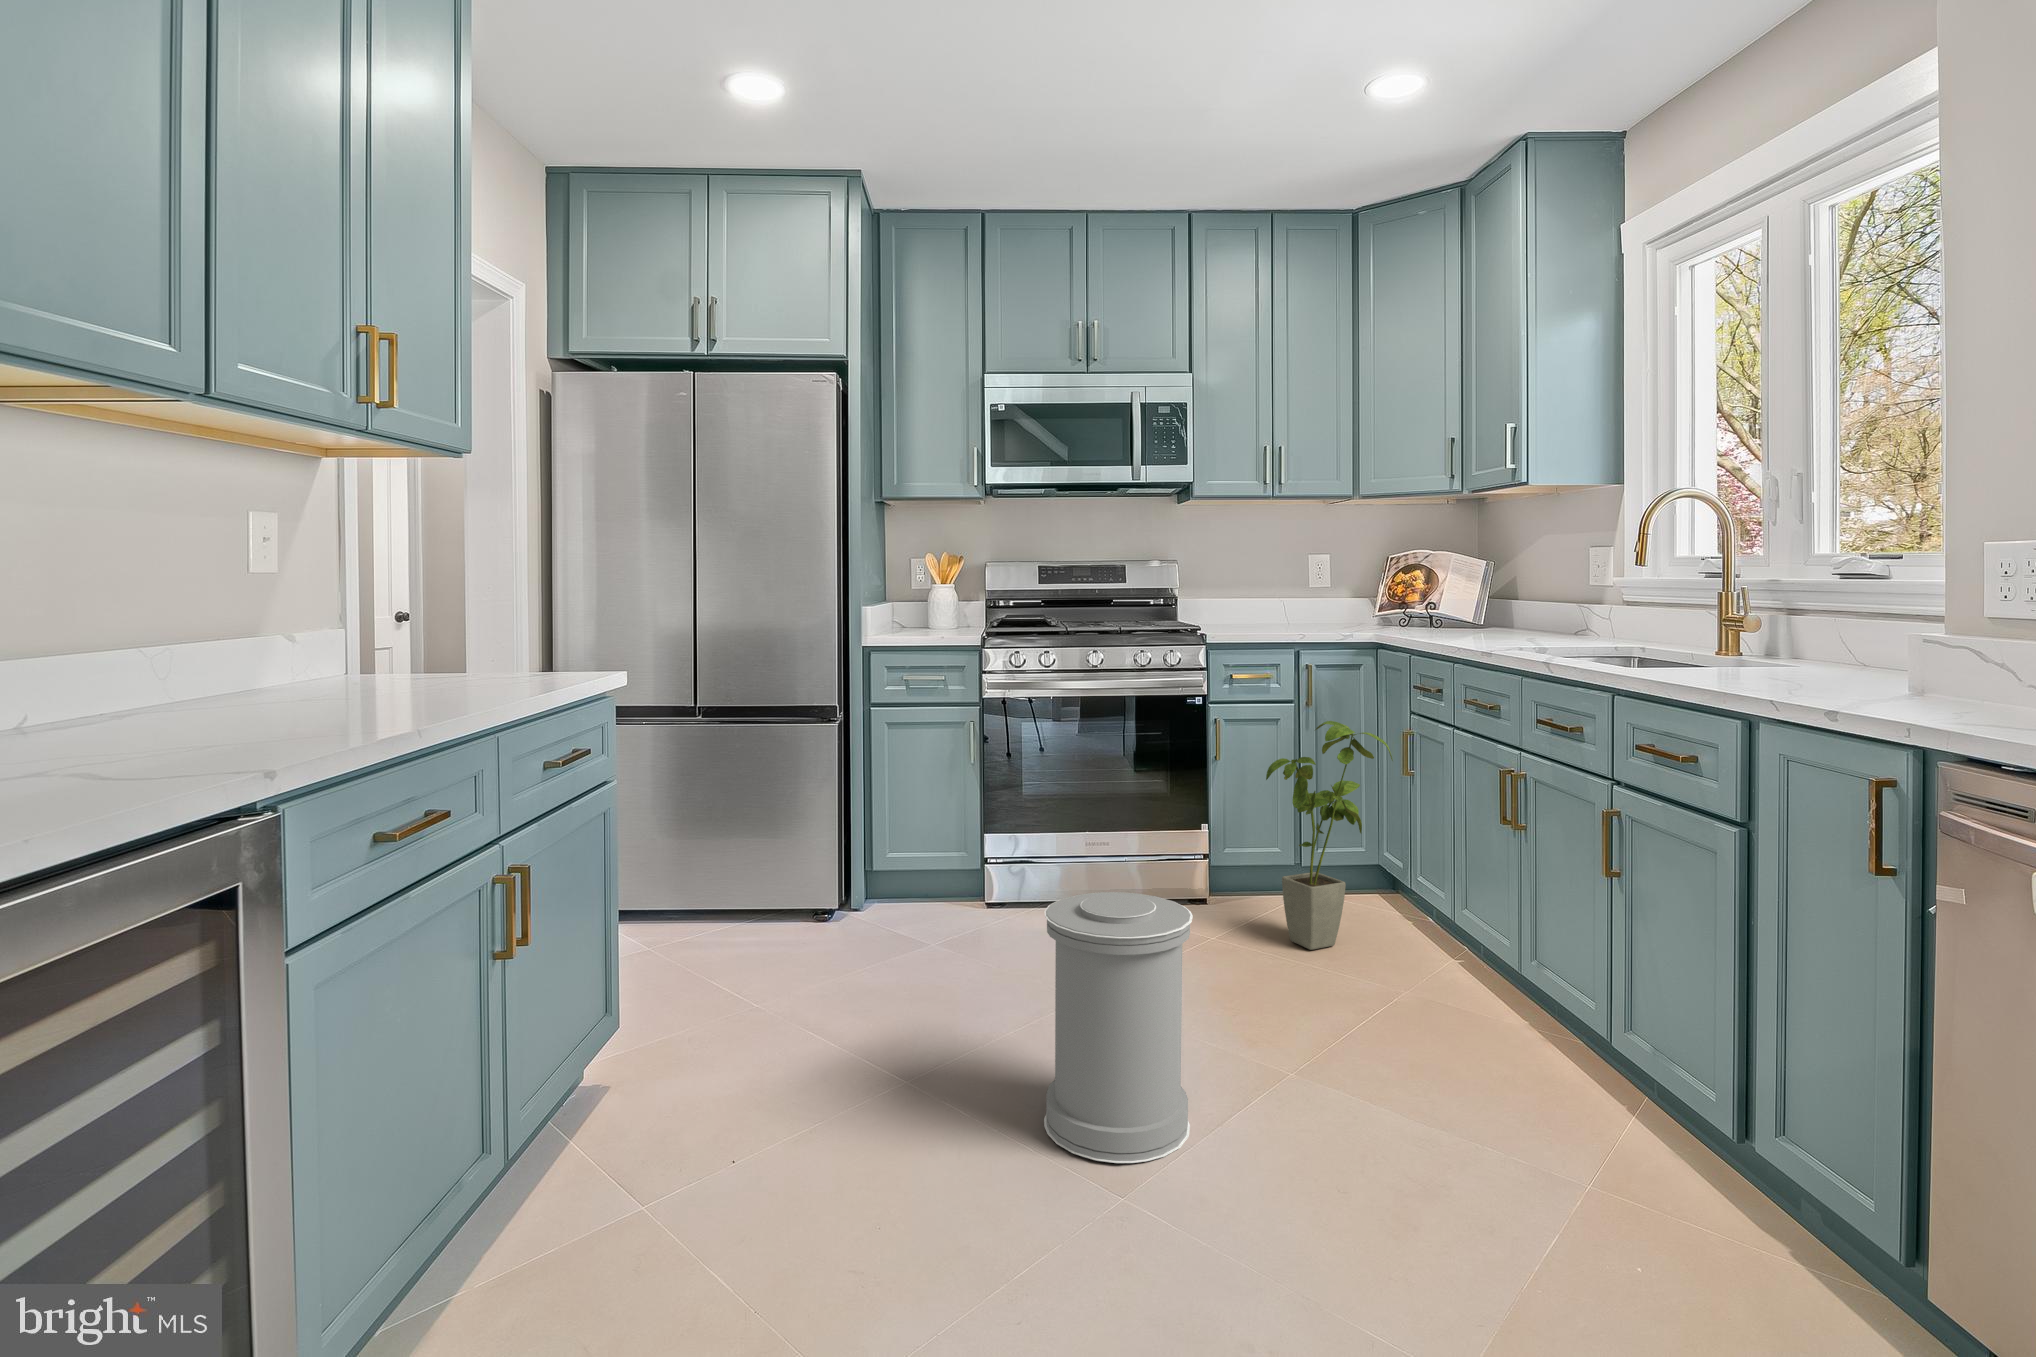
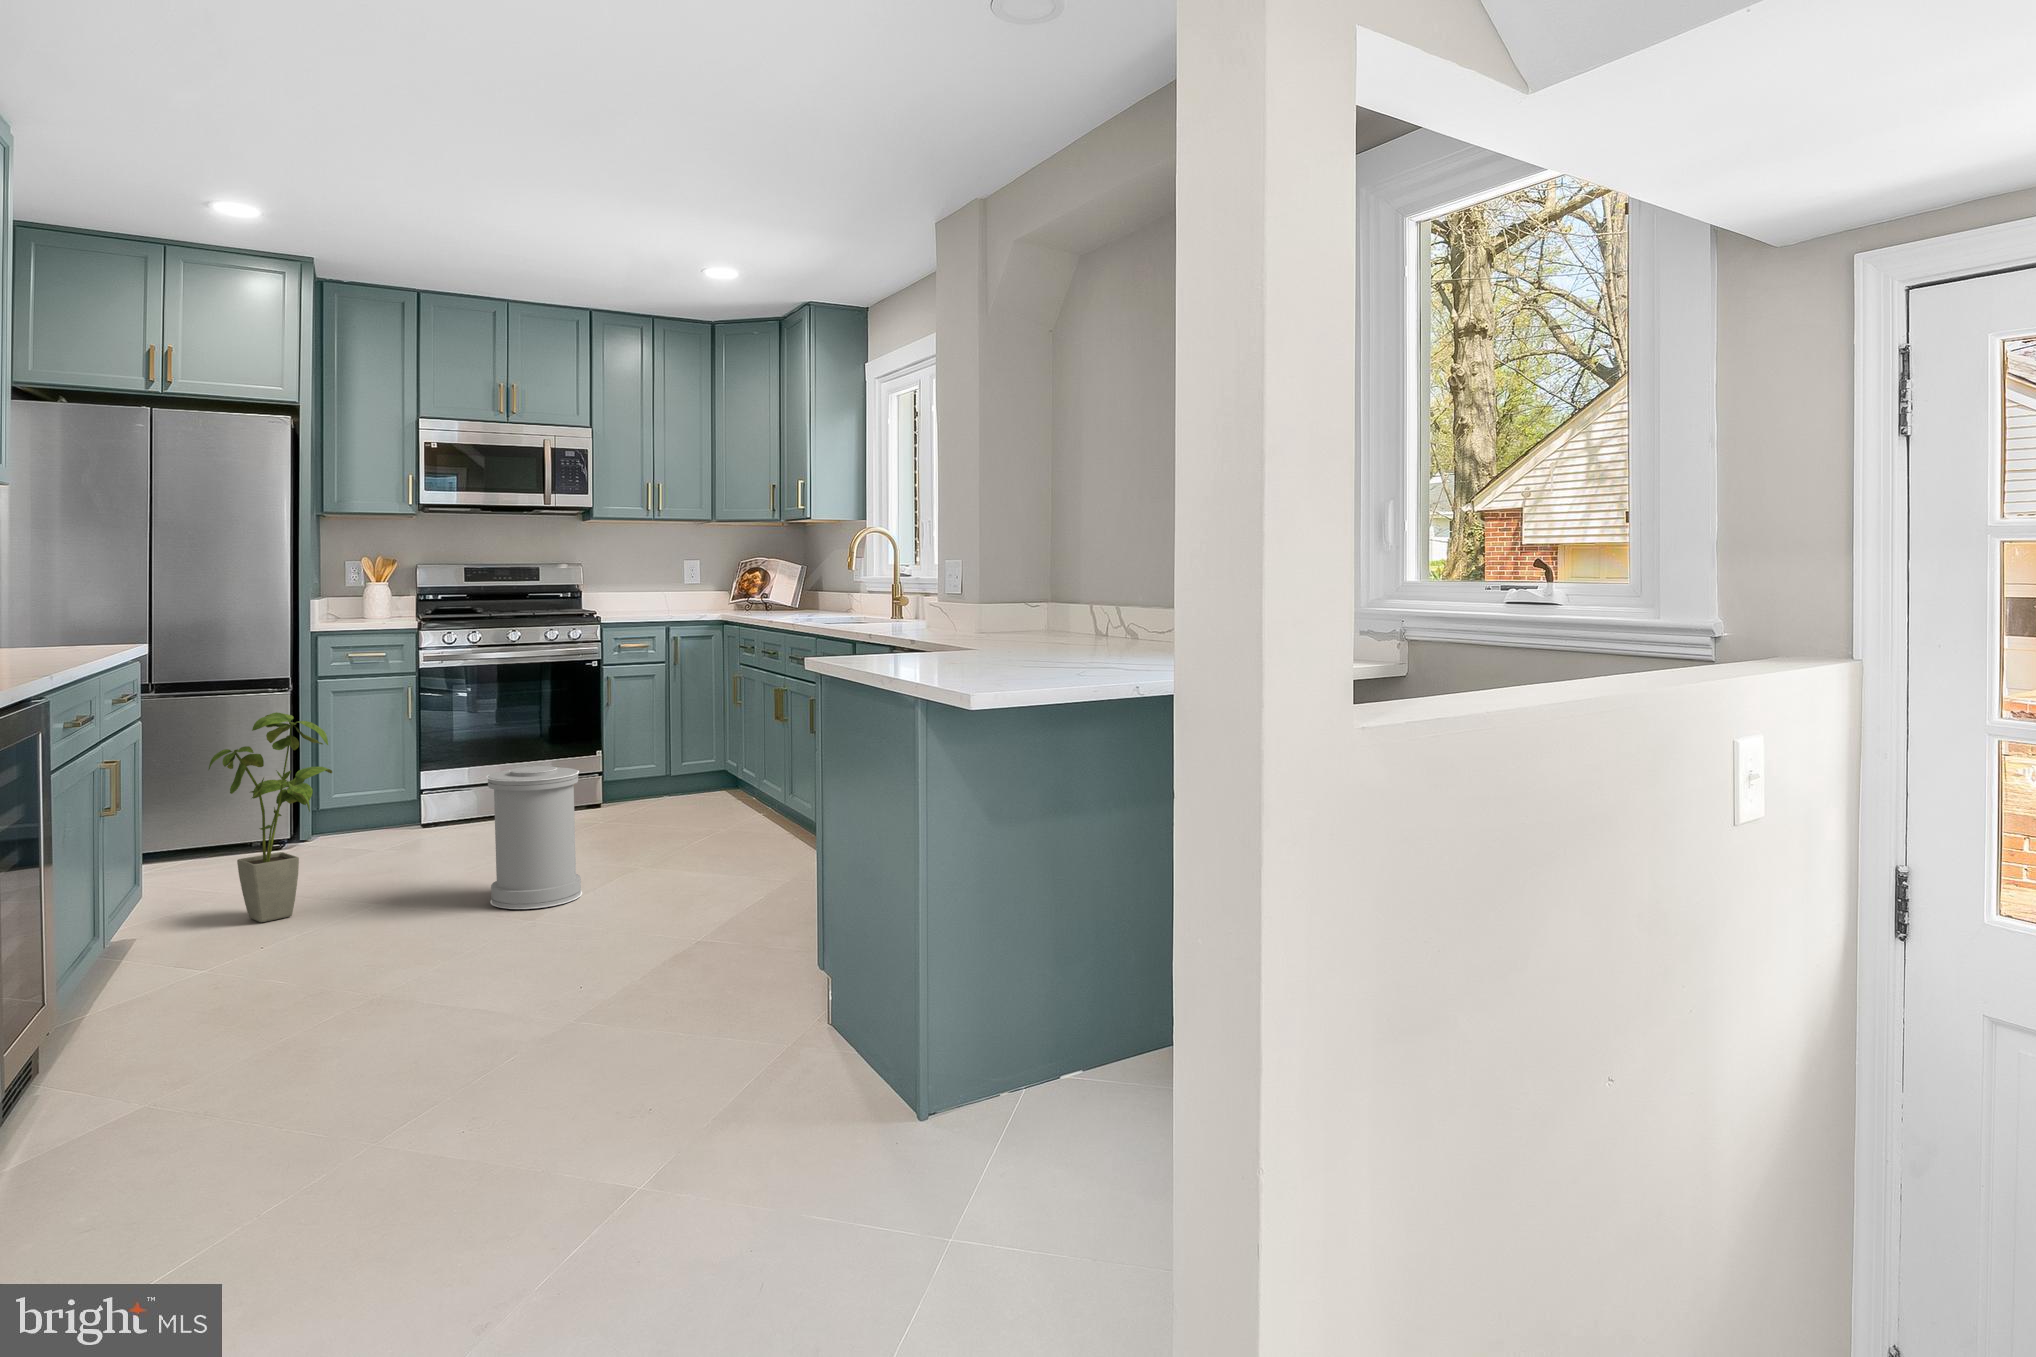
house plant: present [1266,721,1393,950] -> present [209,712,332,922]

